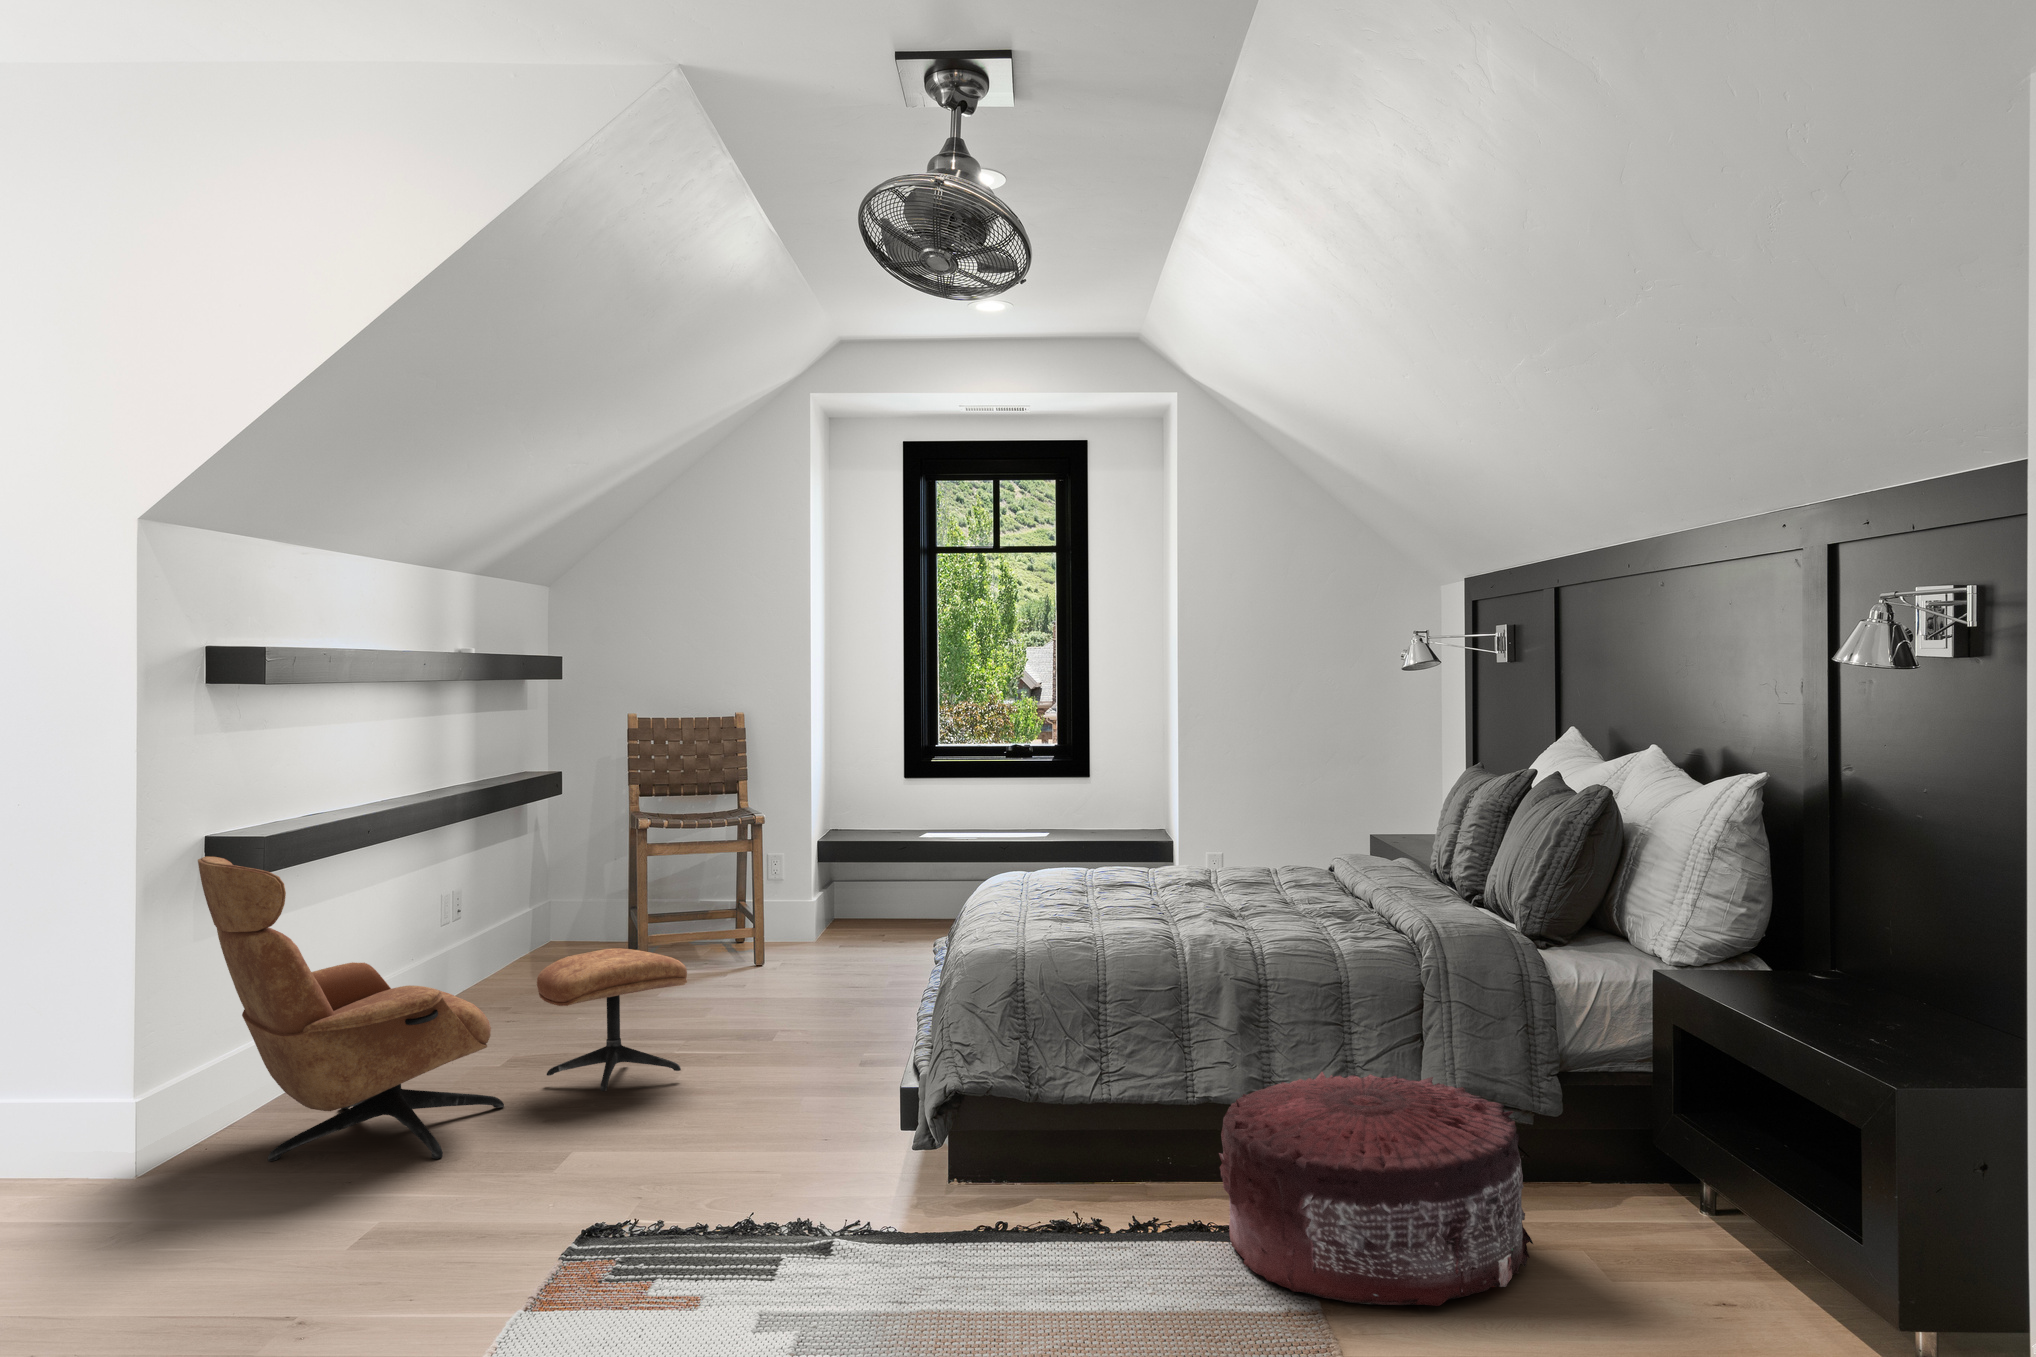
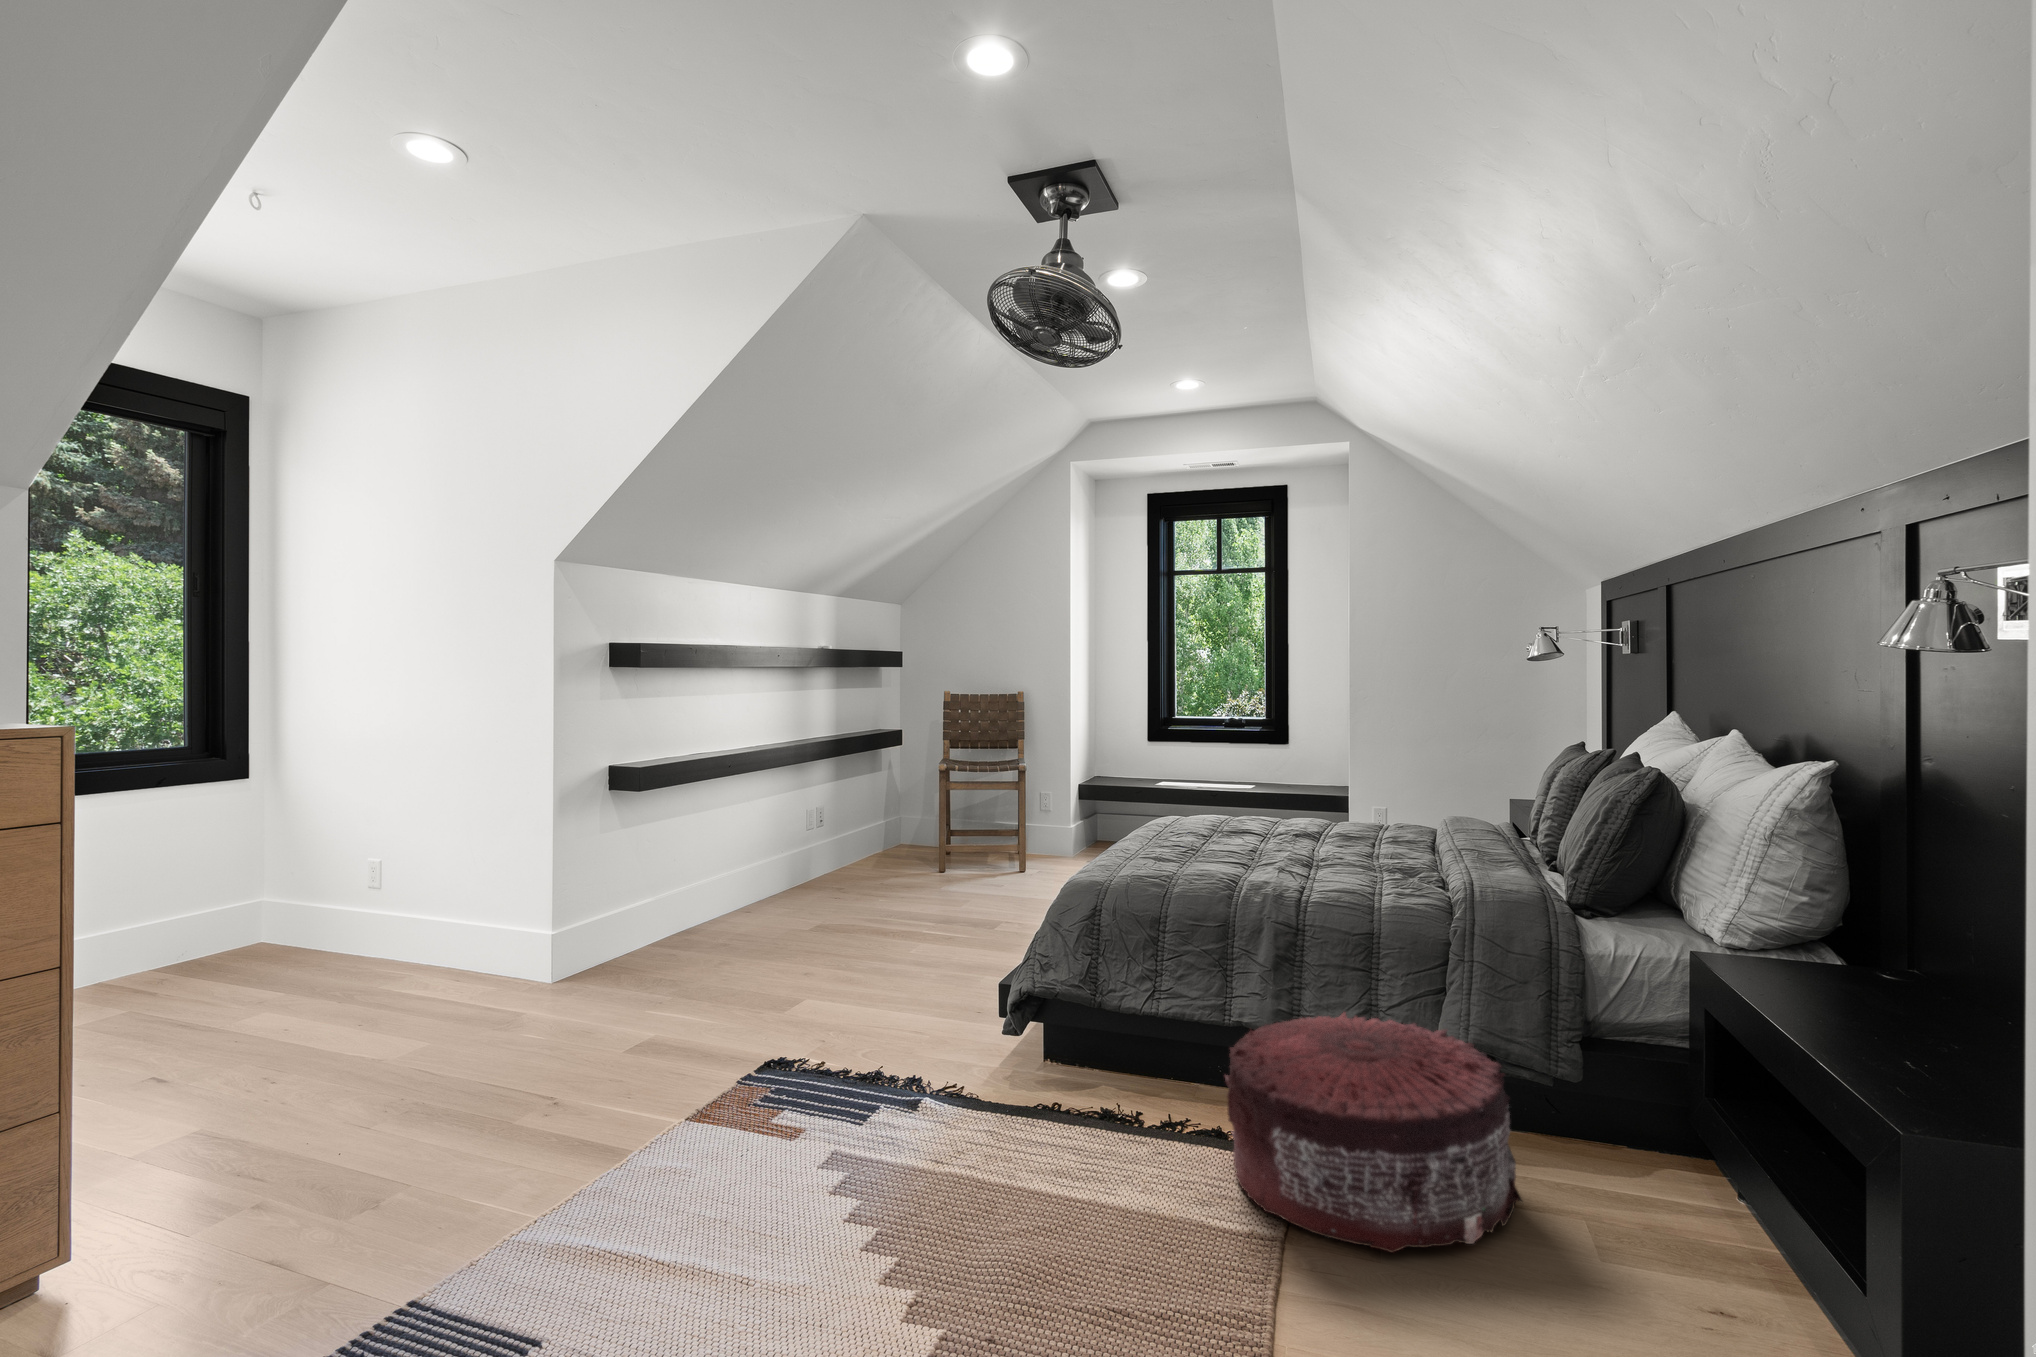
lounge chair: present [198,857,687,1161] -> none [571,776,915,997]

